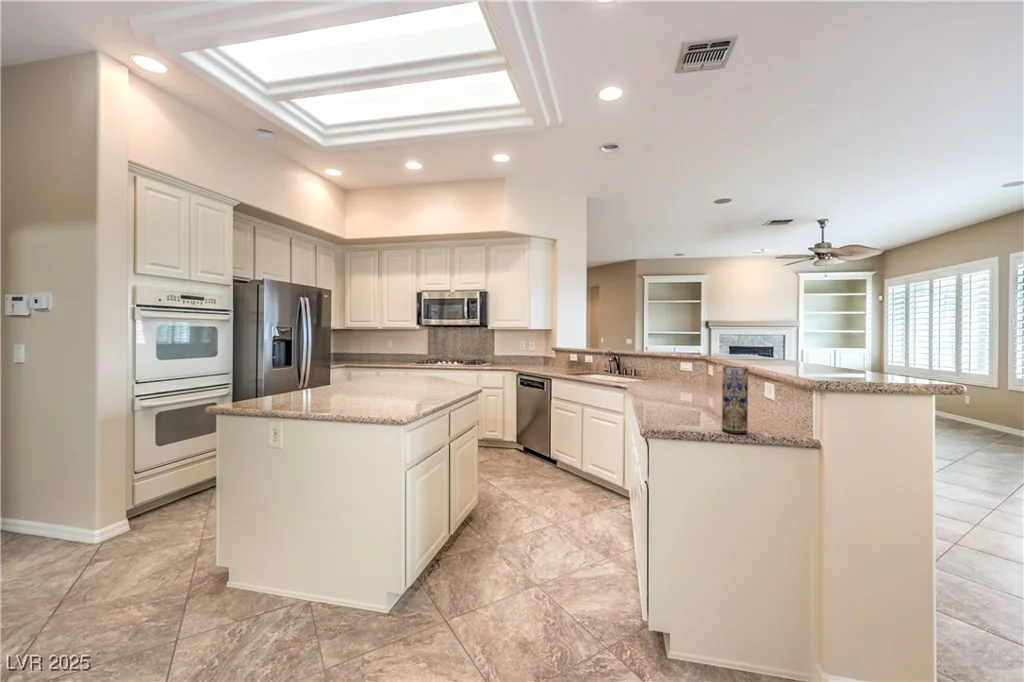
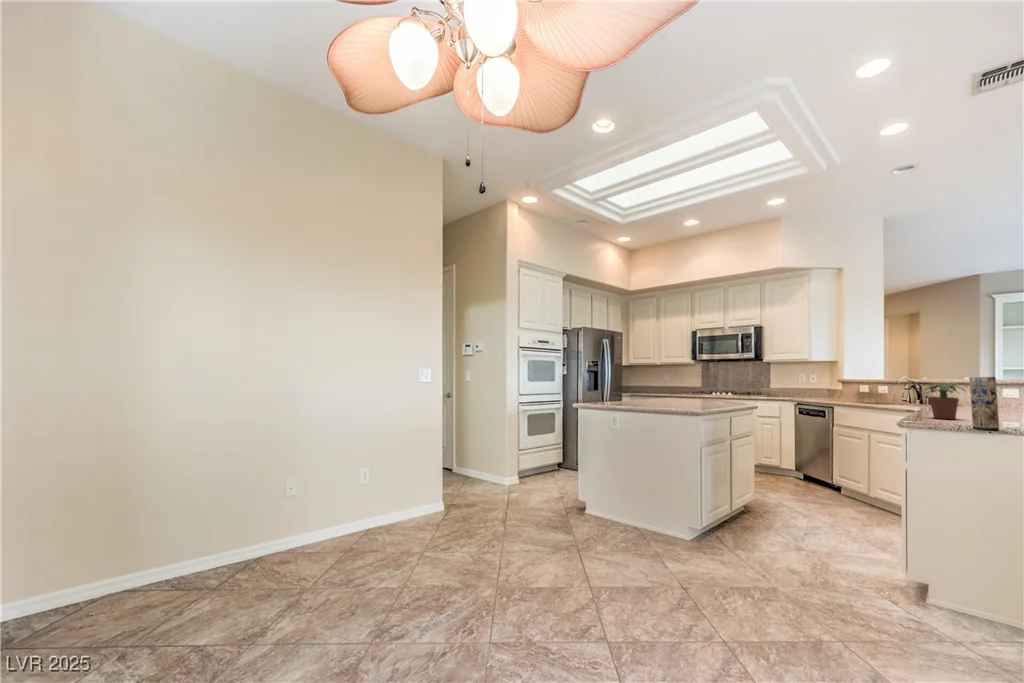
potted plant: none [654,367,687,405] -> present [926,385,964,419]

